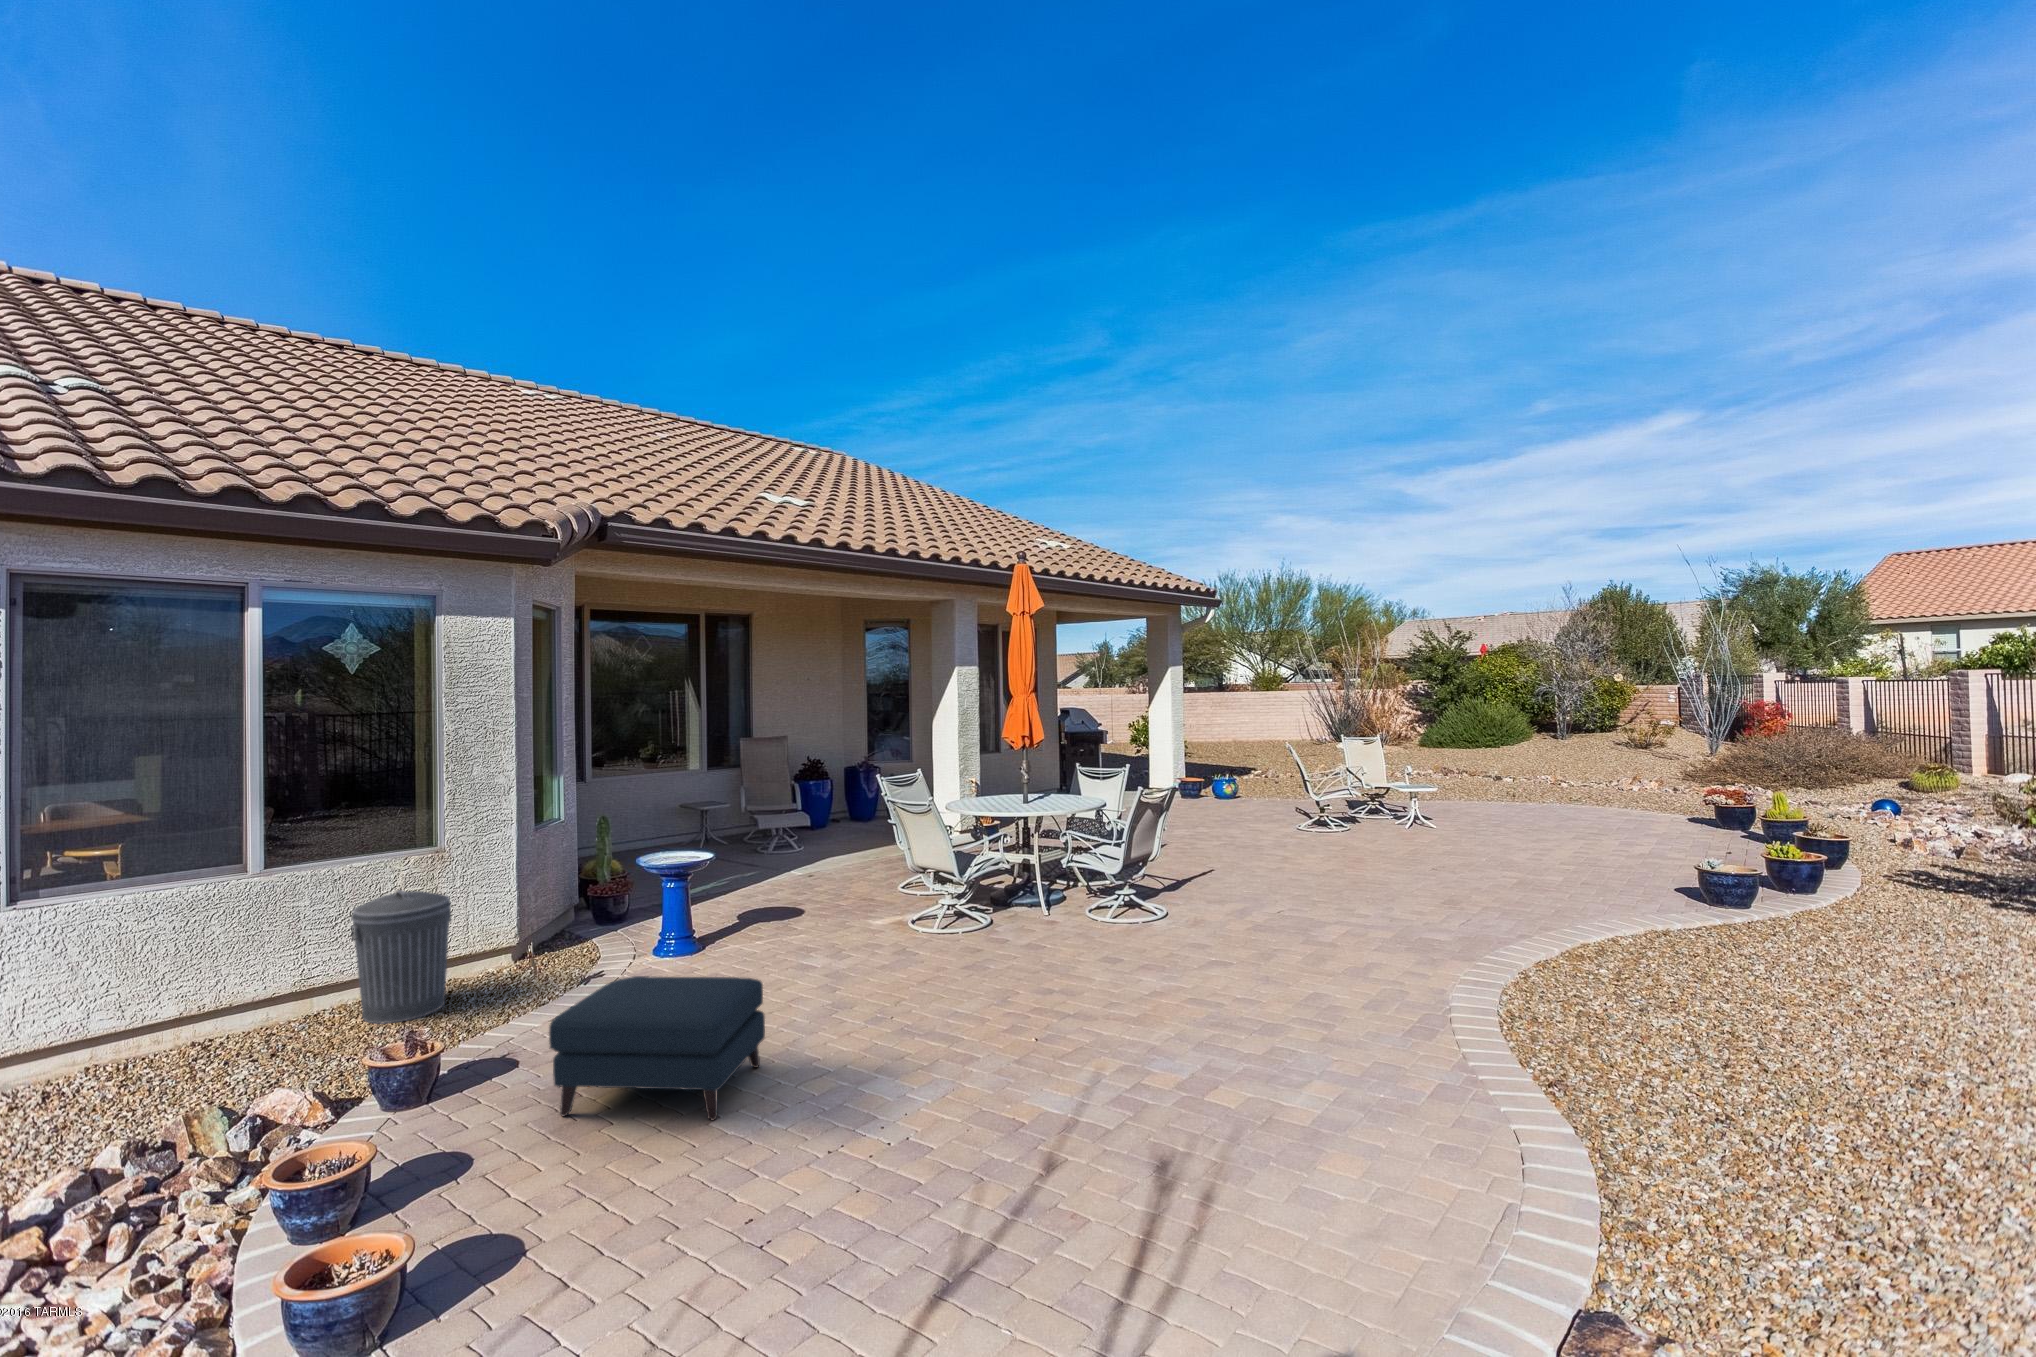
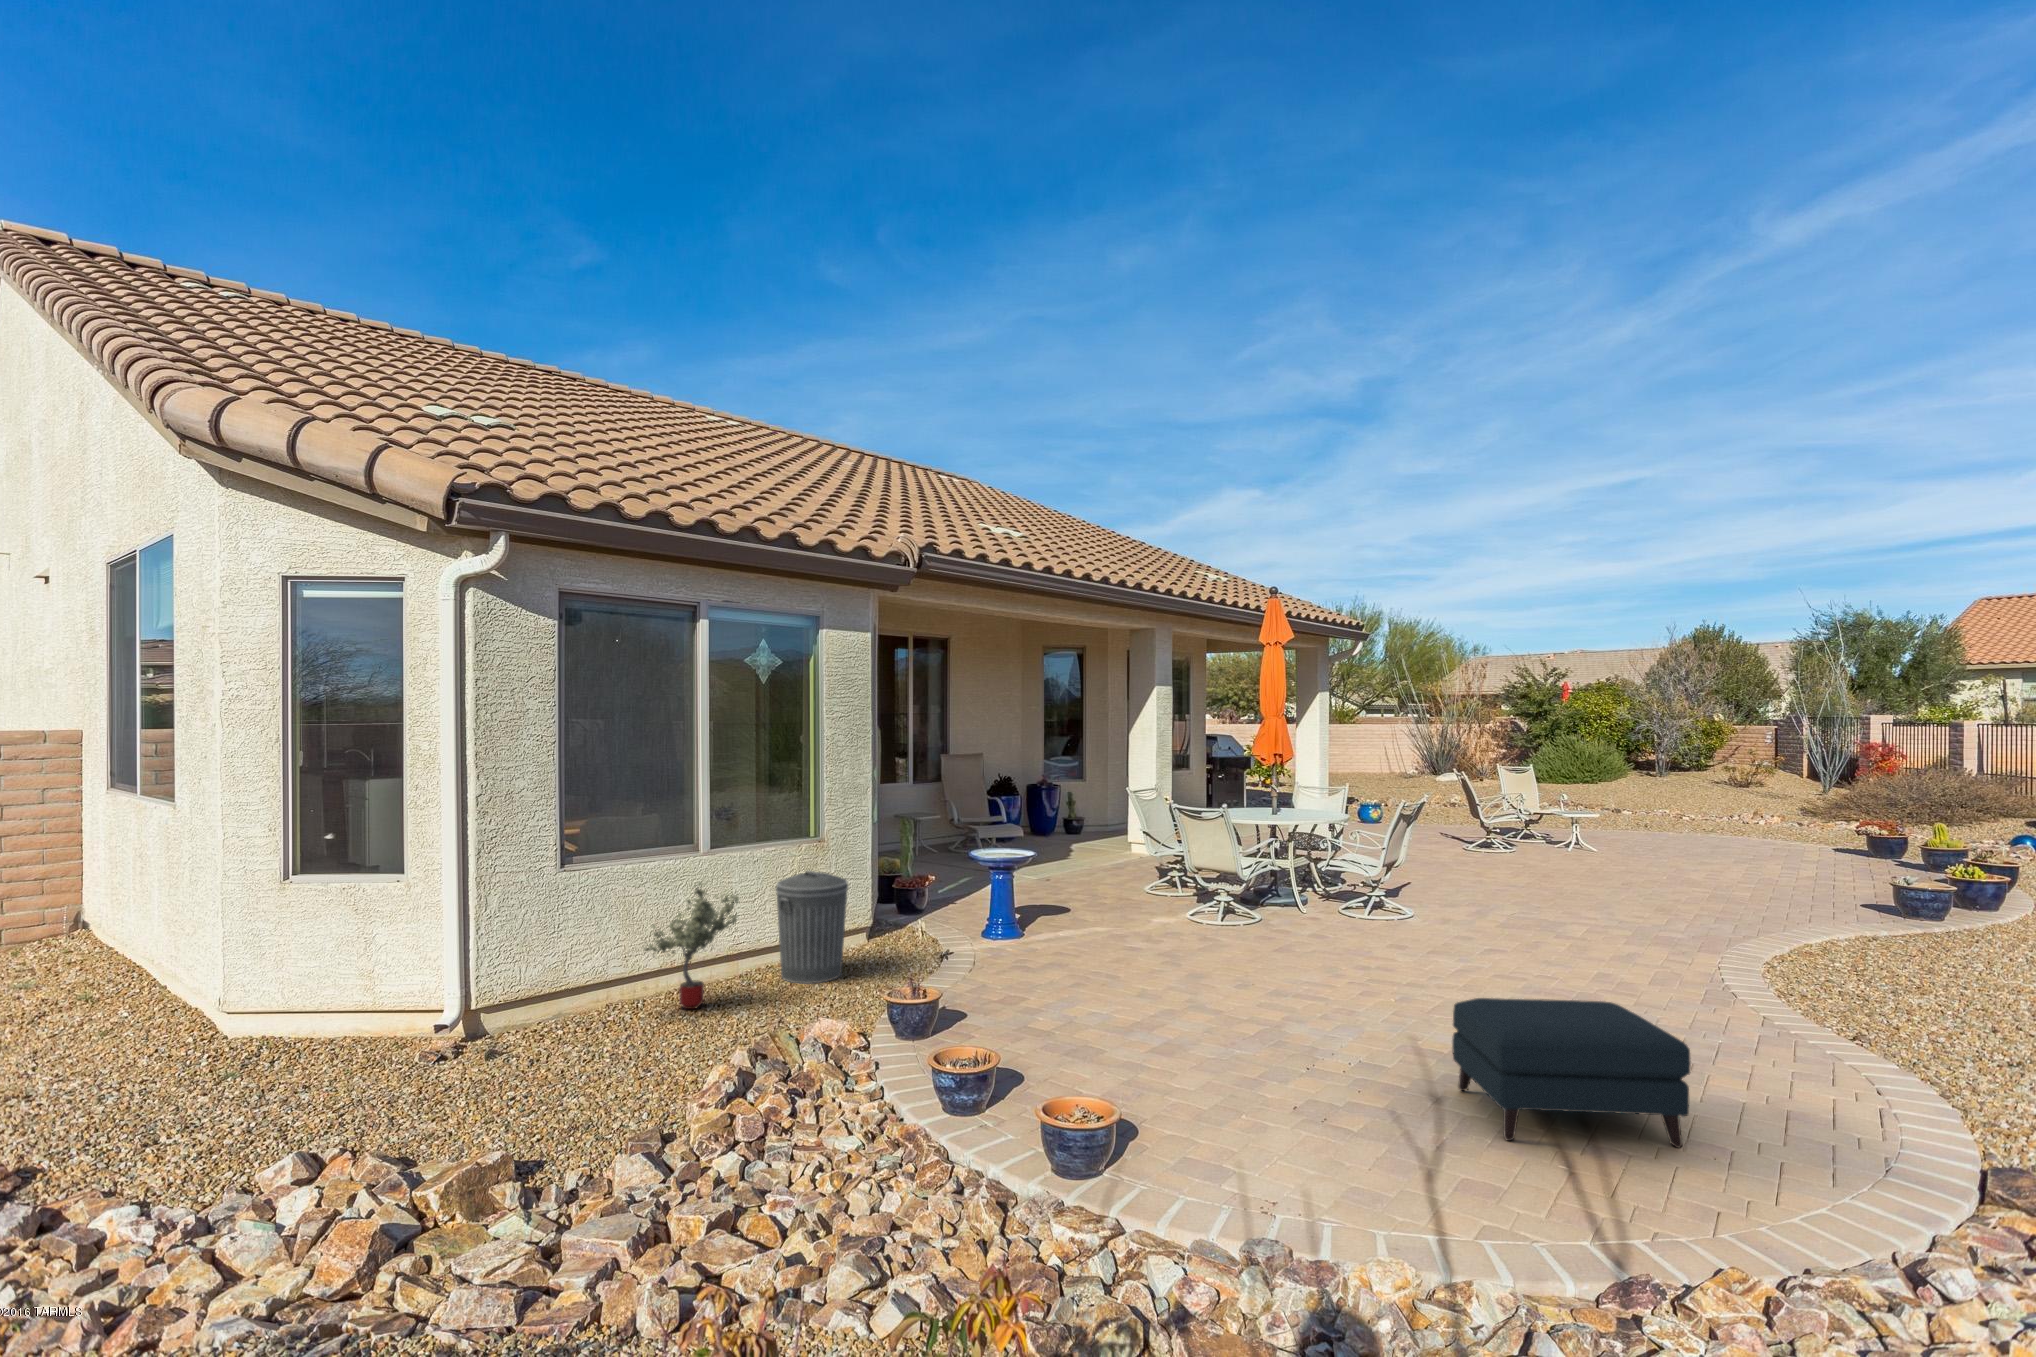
potted tree: none [112,912,274,1067] -> present [643,882,739,1009]
ottoman: present [549,976,765,1121] -> present [1452,998,1691,1148]

